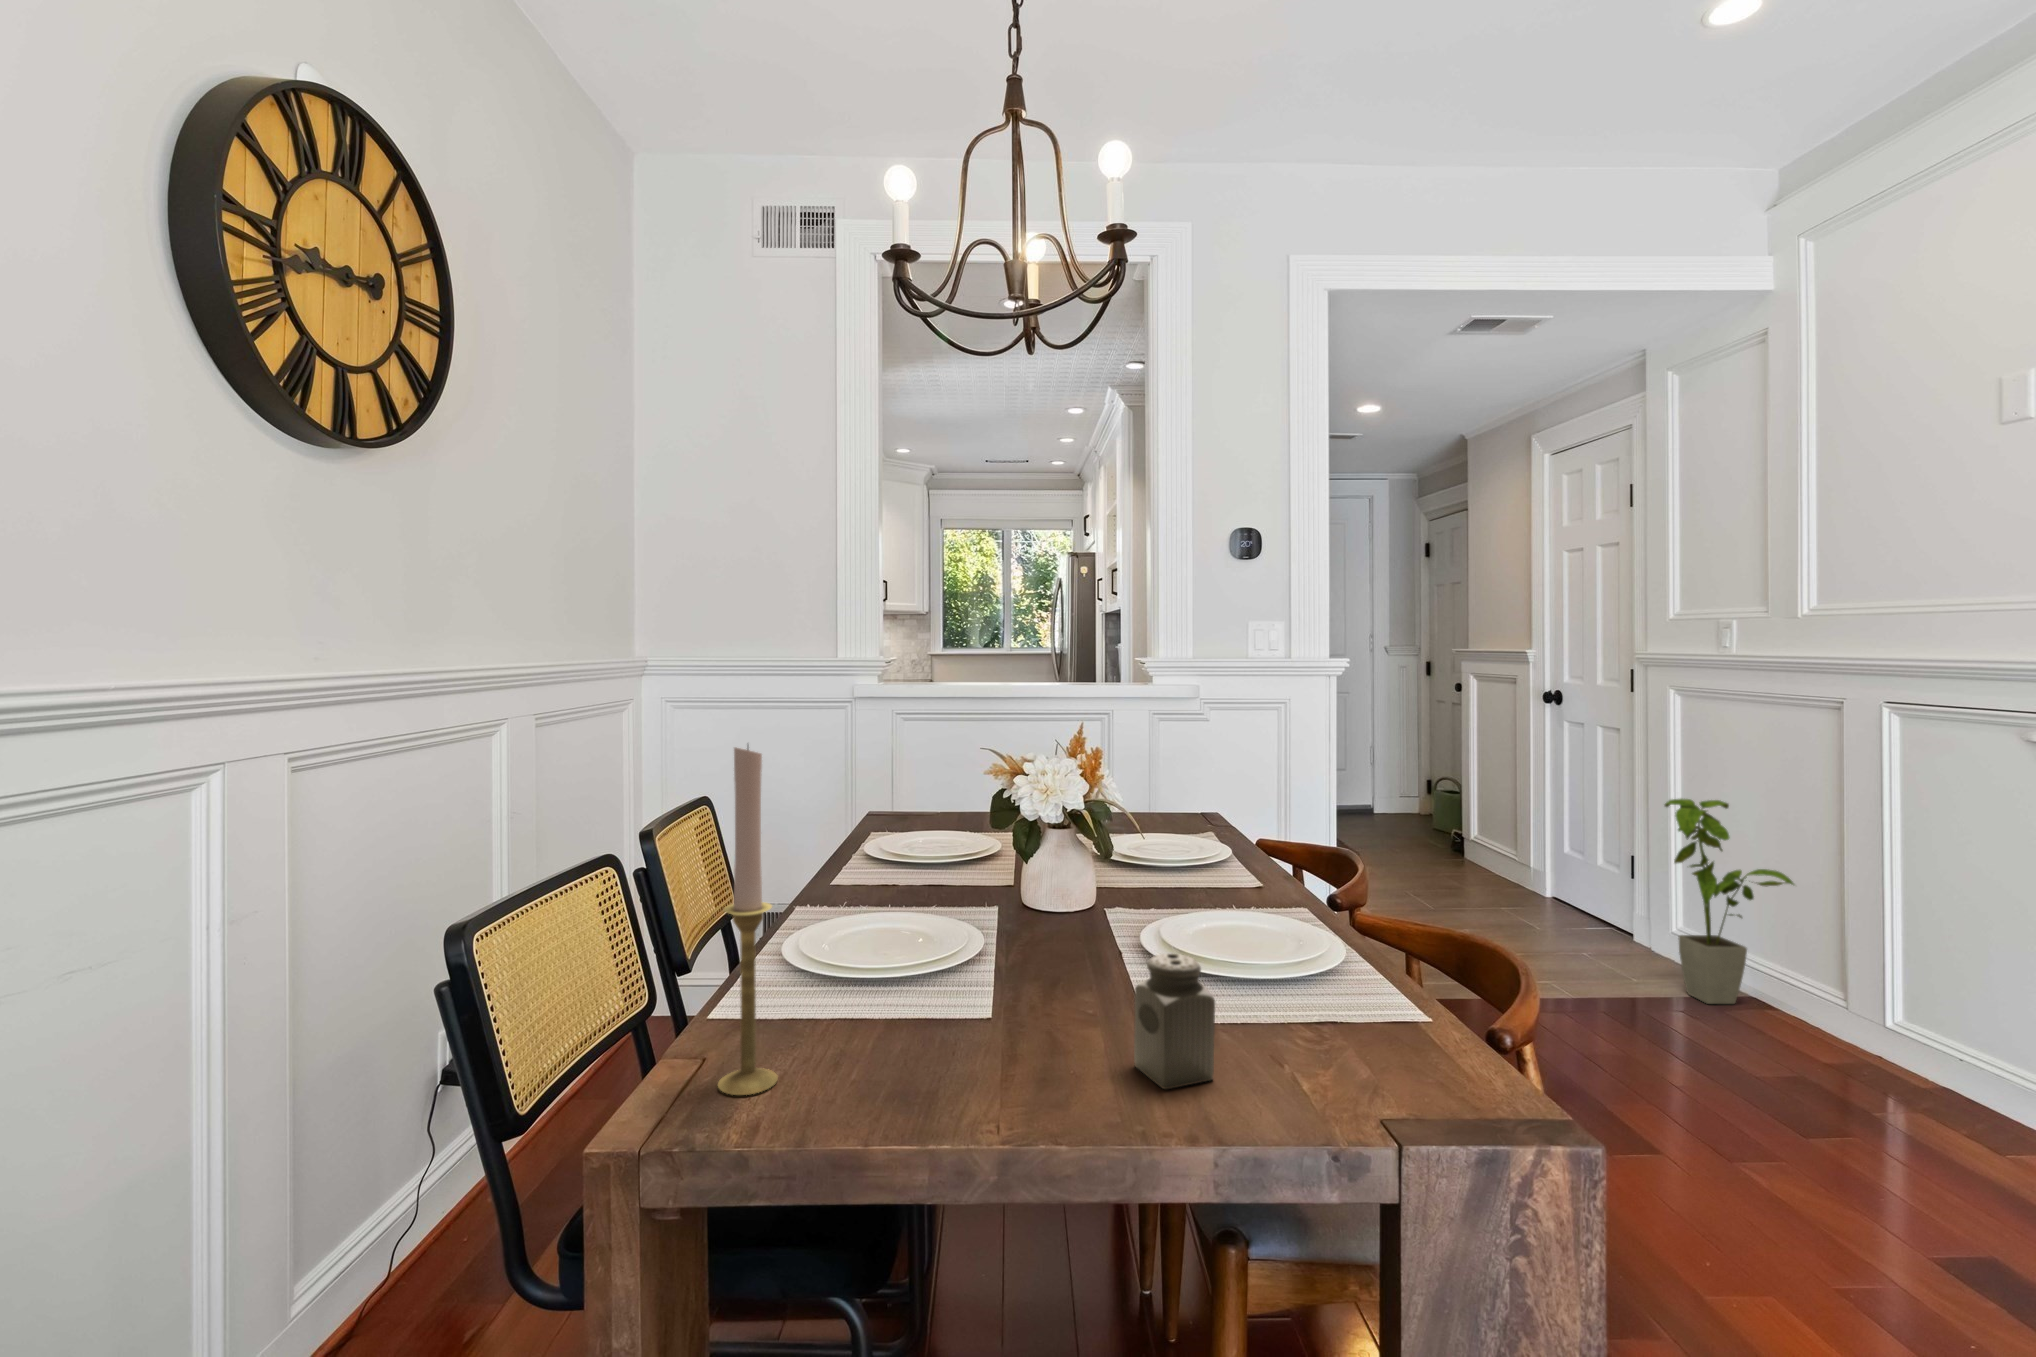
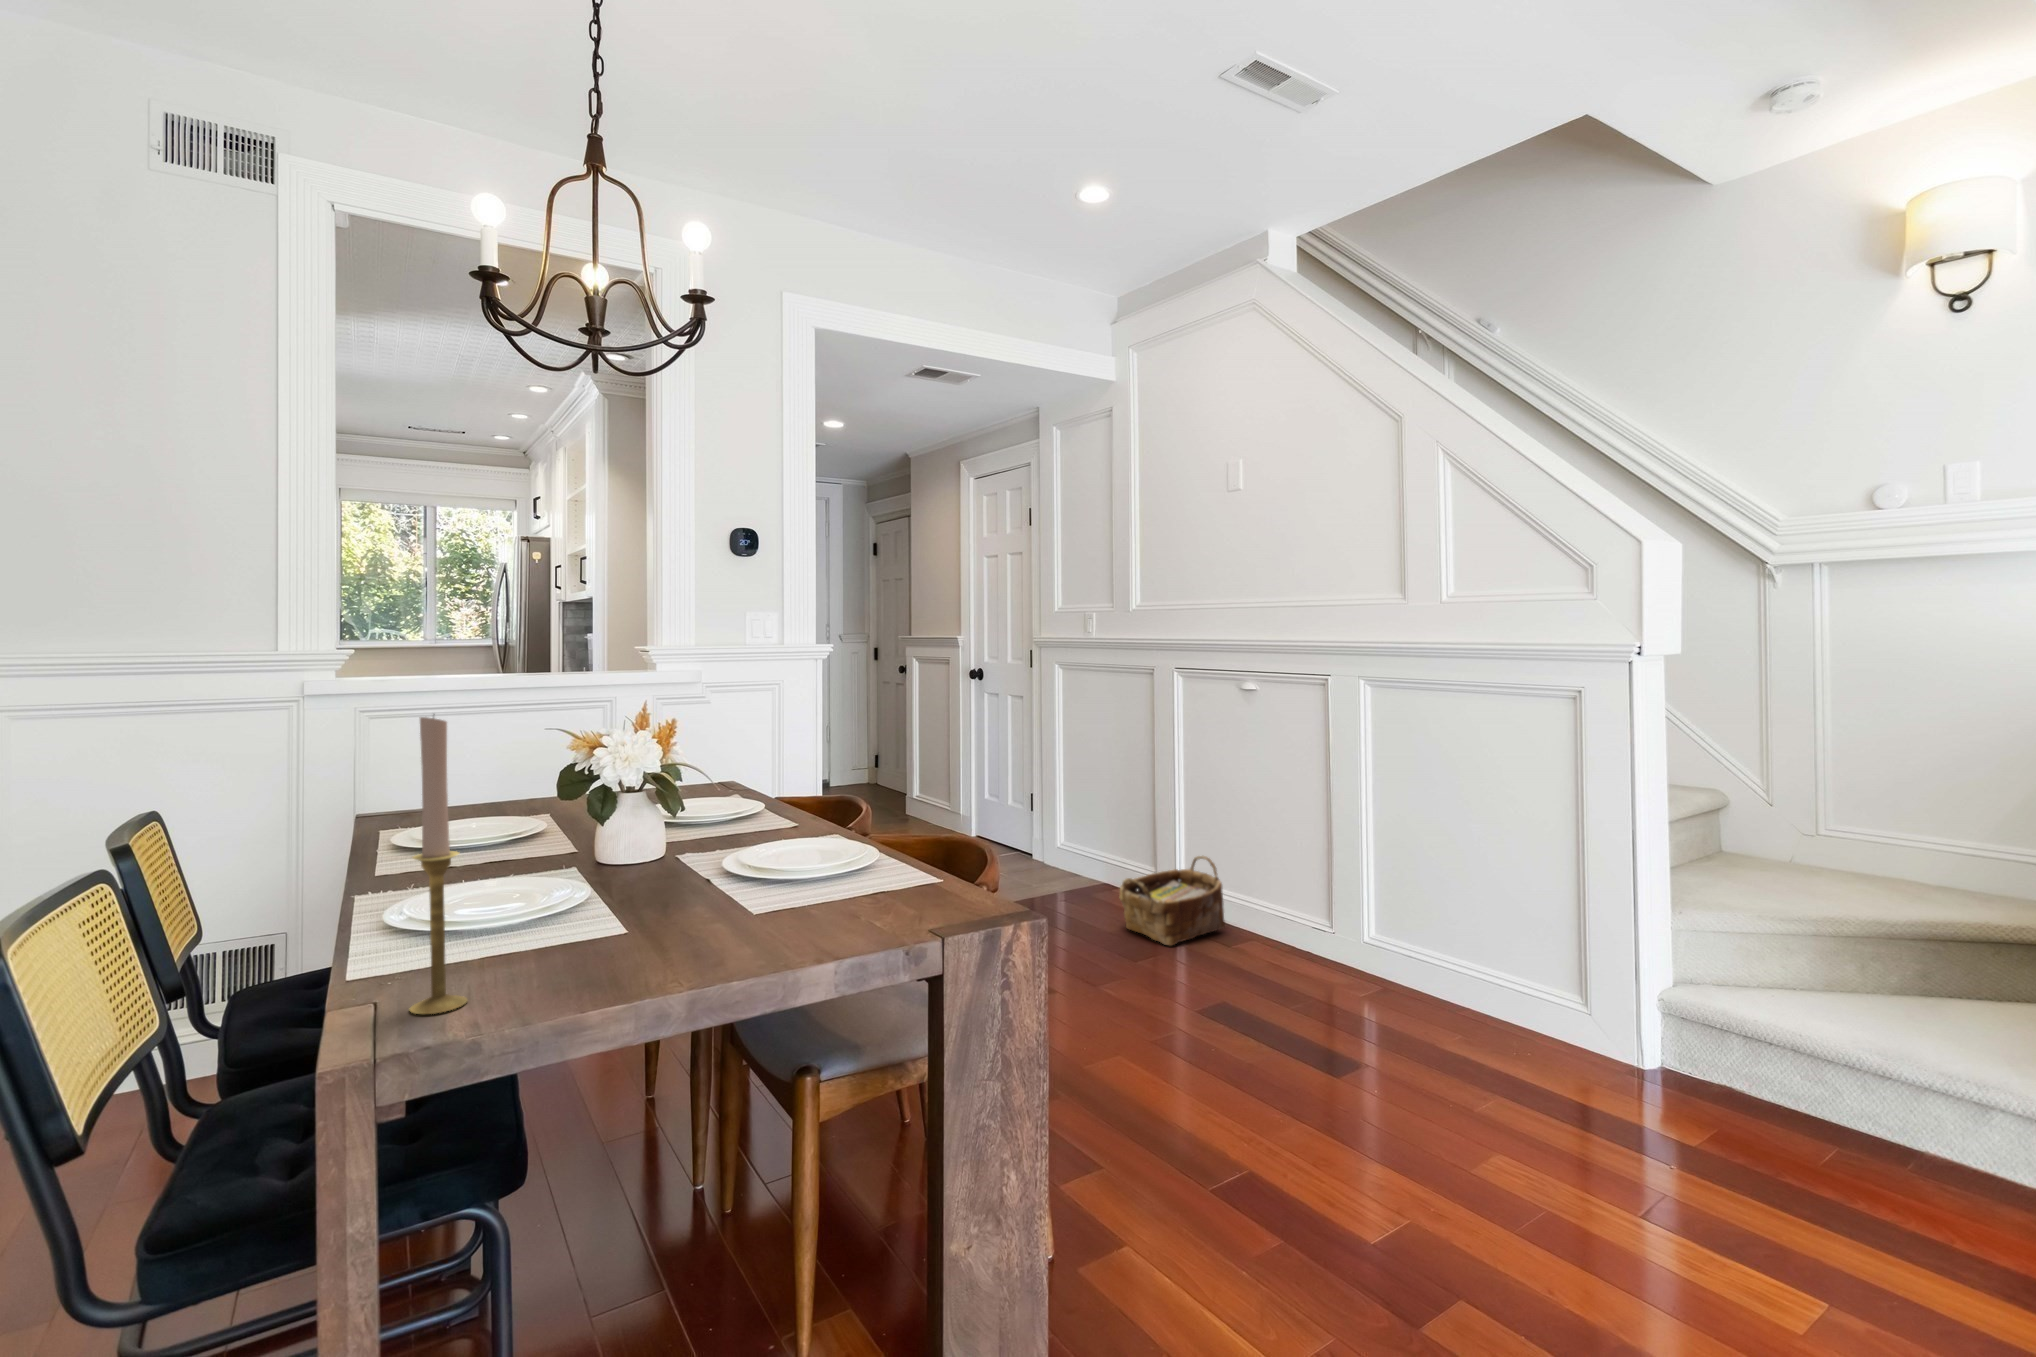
house plant: present [1665,799,1794,1004] -> none [1056,746,1133,896]
salt shaker: present [1134,954,1215,1089] -> none [758,853,818,944]
woven basket: none [1769,986,1983,1118] -> present [1120,856,1225,946]

